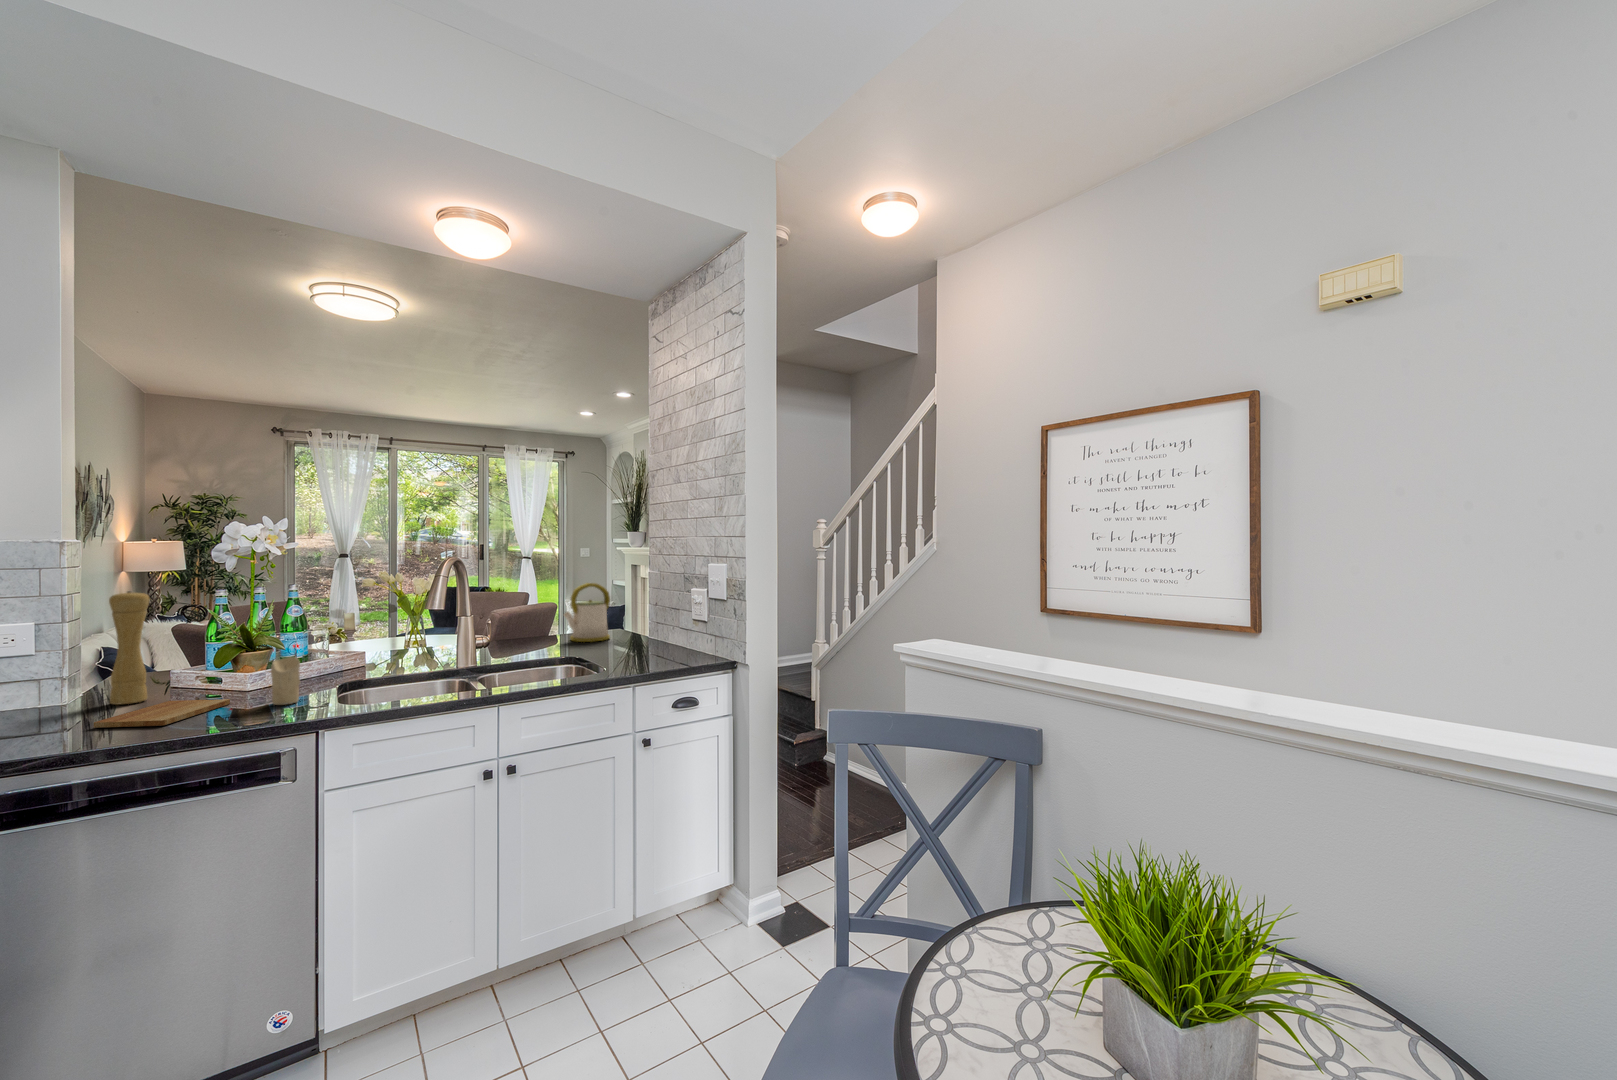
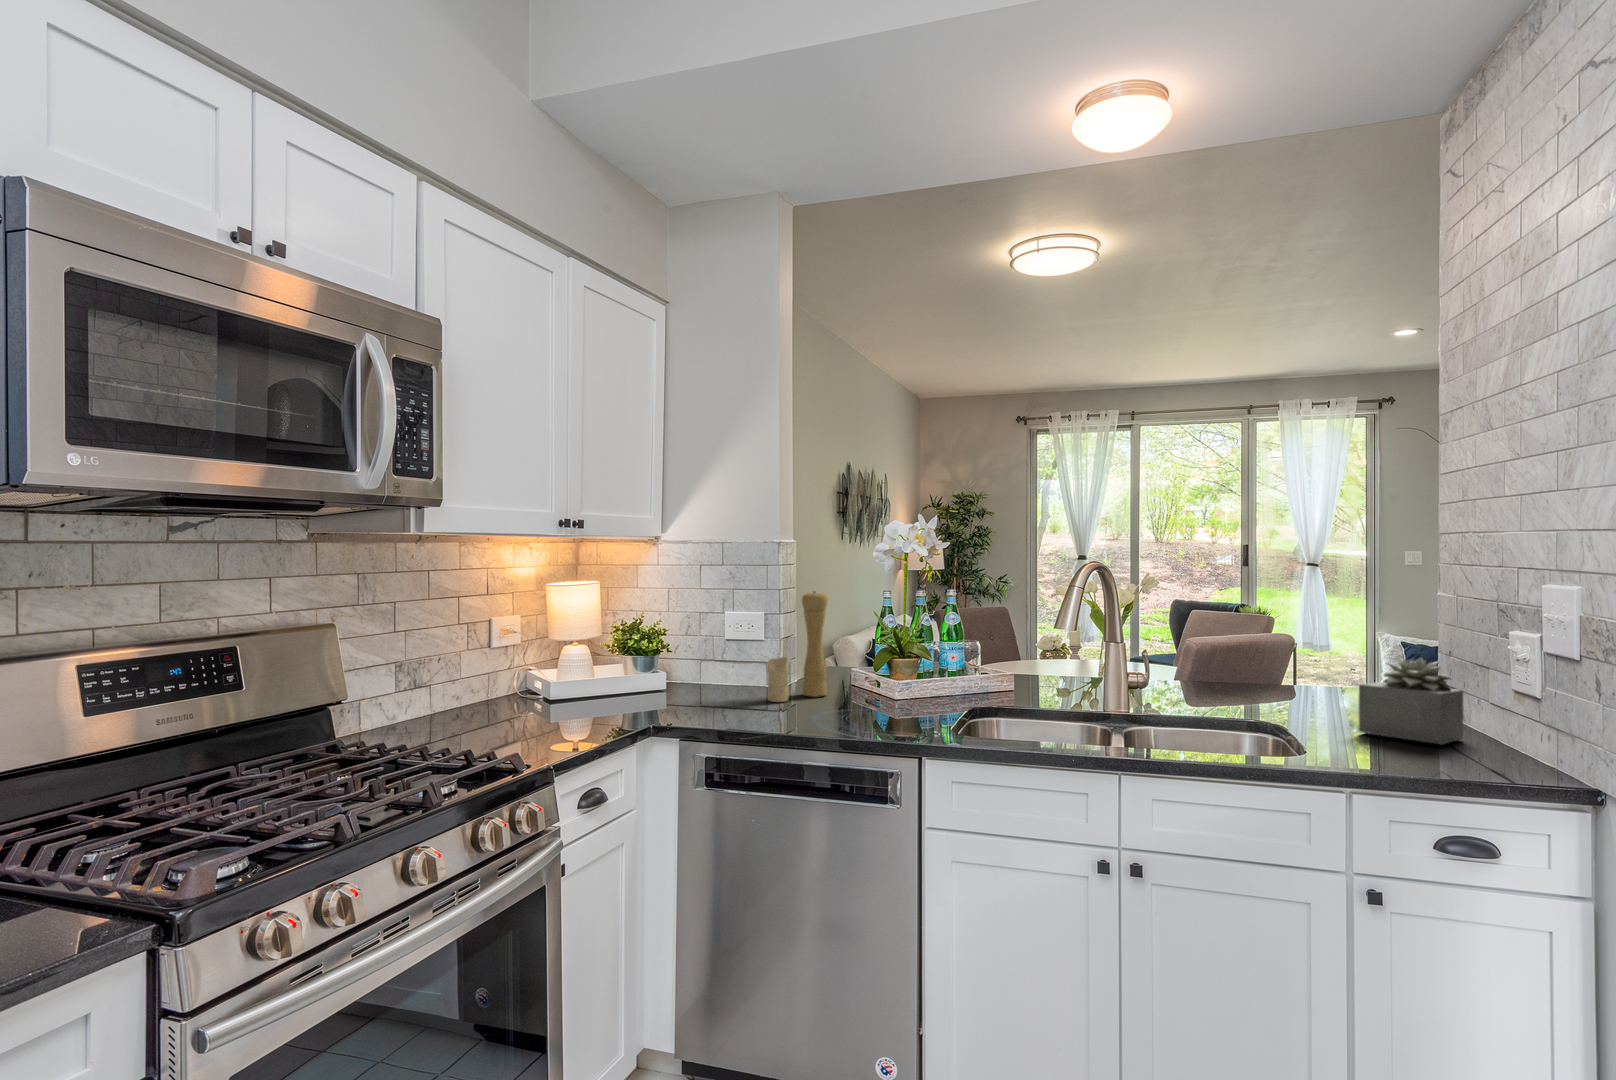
kettle: present [564,583,610,642] -> none [1278,608,1361,703]
succulent plant: none [623,606,672,654] -> present [1359,658,1464,744]
candle: present [271,657,300,705] -> present [767,657,789,702]
cutting board: present [94,699,230,728] -> none [776,700,873,723]

